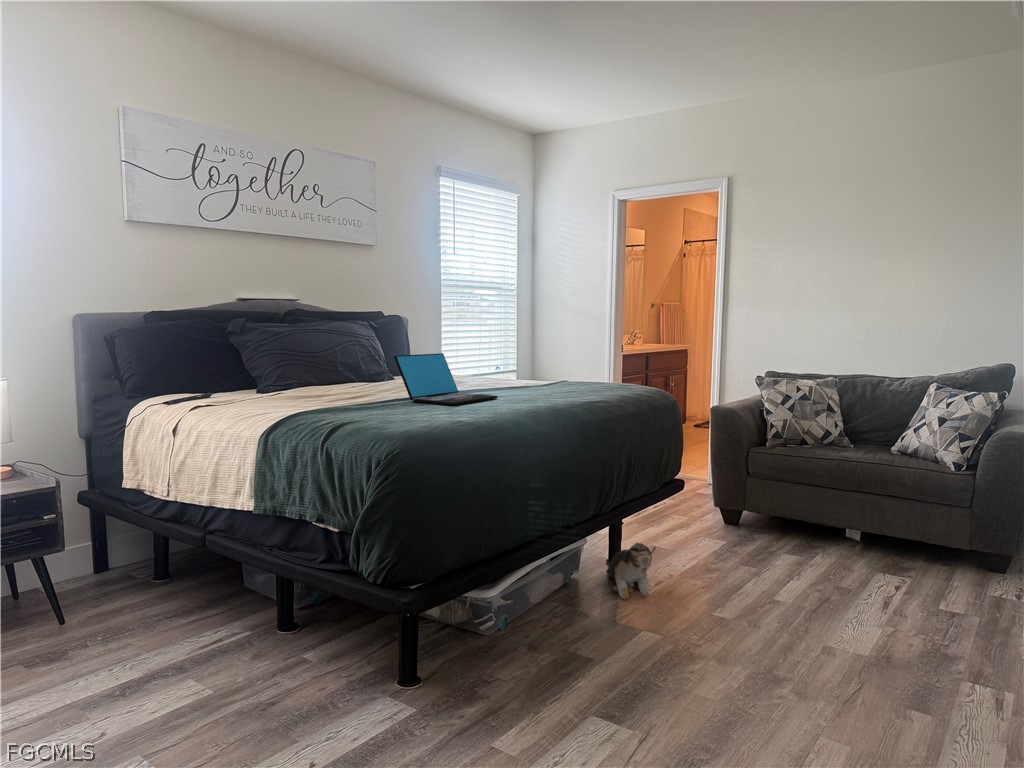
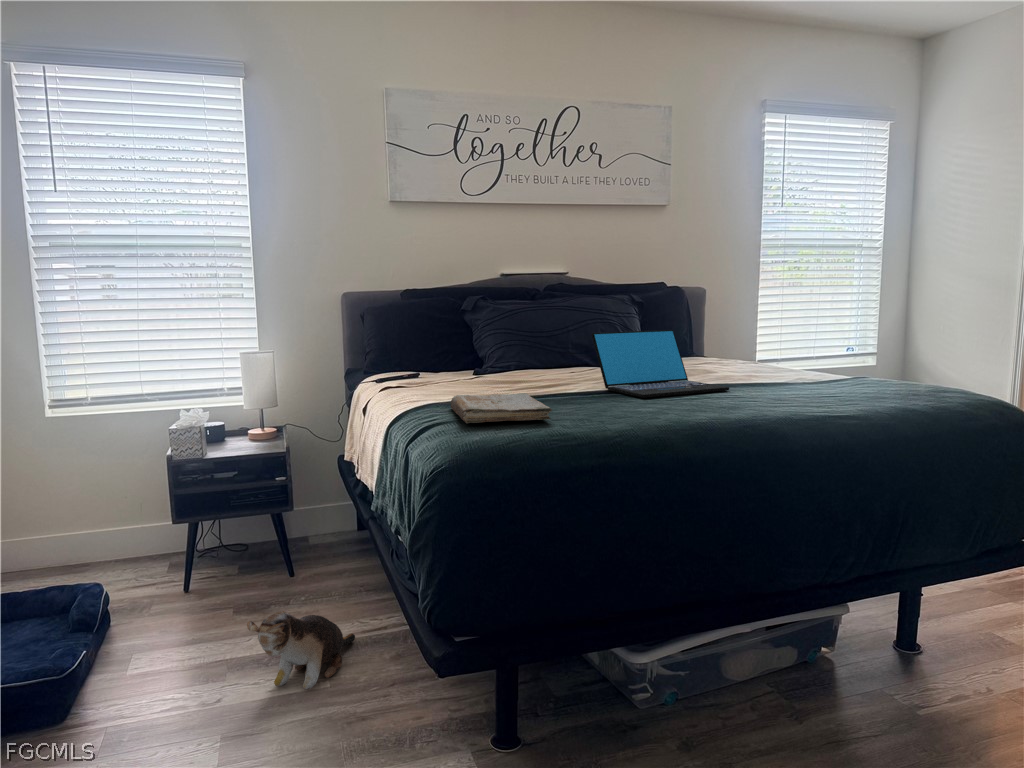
book: none [323,404,429,427] -> present [451,393,552,423]
plush toy: present [607,543,656,599] -> present [247,611,355,689]

